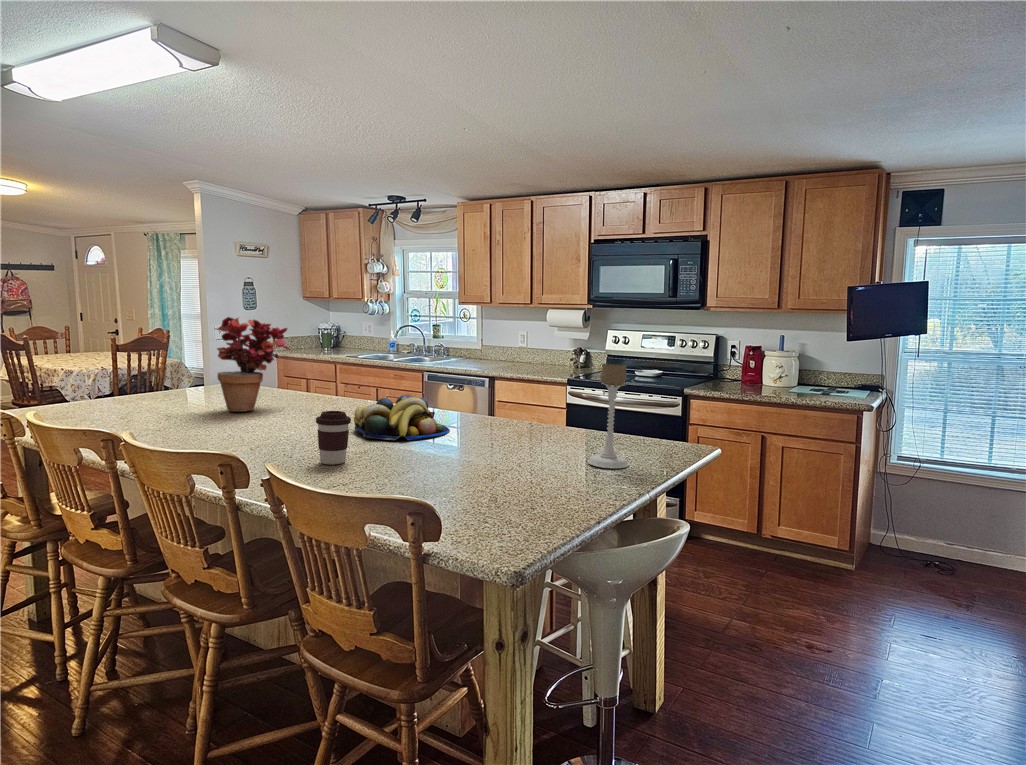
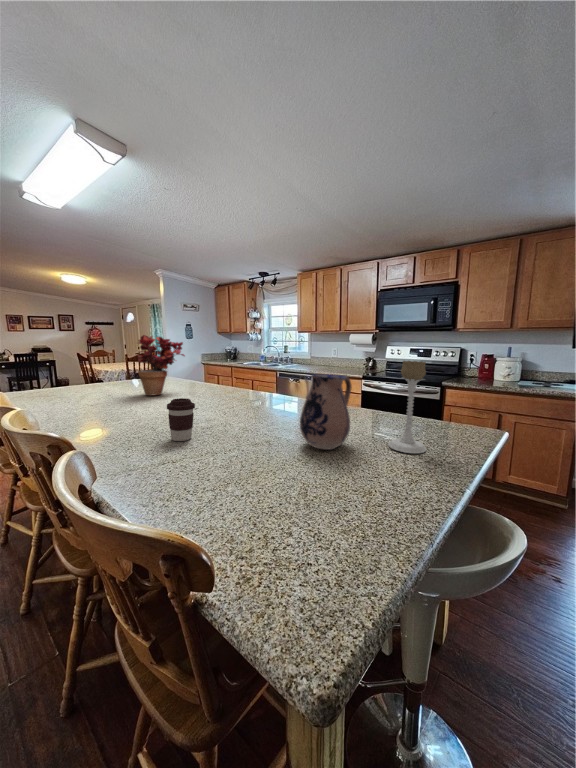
ceramic pitcher: none [485,379,545,468] -> present [300,374,352,450]
fruit bowl: present [354,395,450,440] -> none [213,386,280,419]

